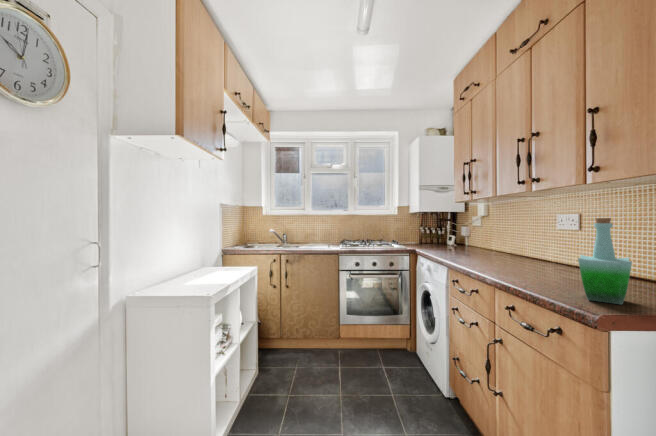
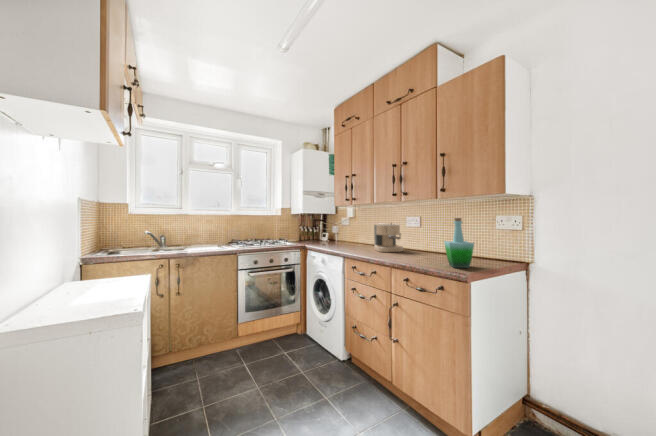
coffee maker: none [498,224,544,267] -> present [374,223,403,252]

